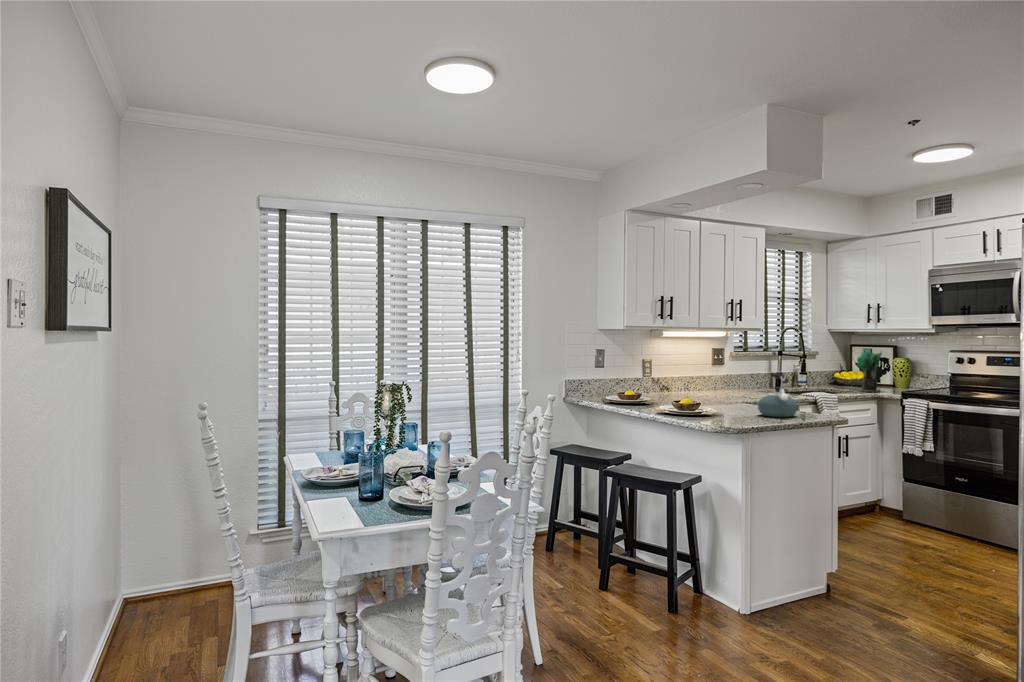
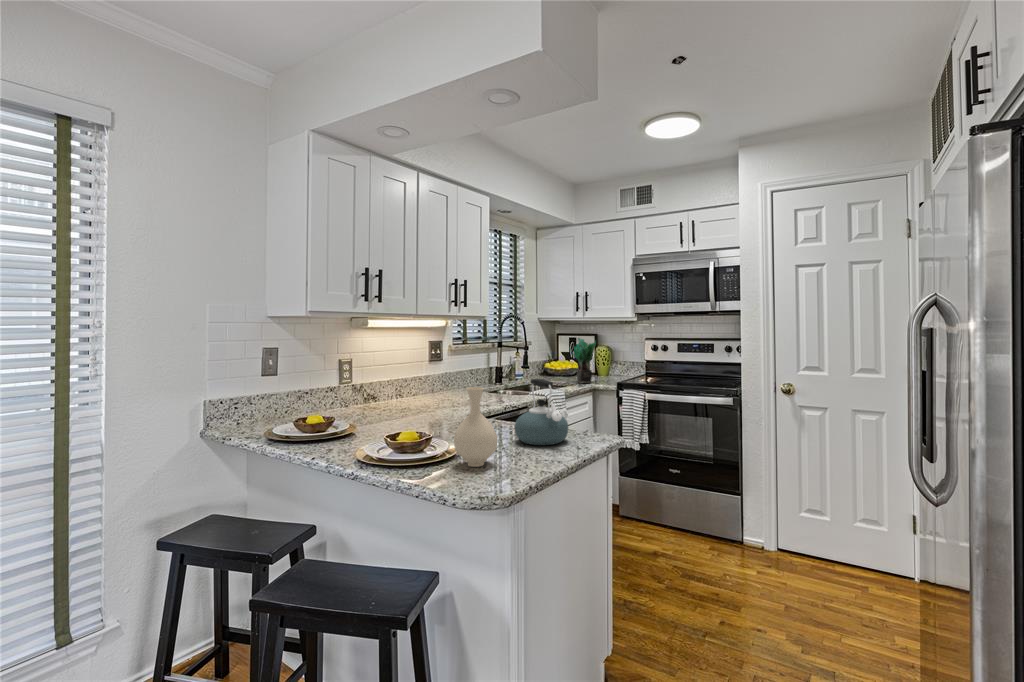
vase: none [710,374,737,421] -> present [454,387,497,467]

